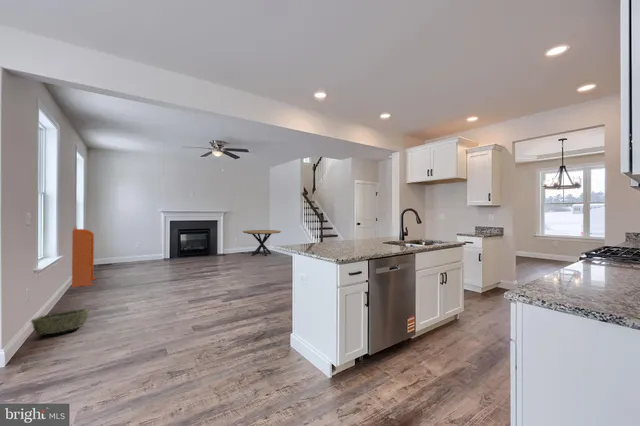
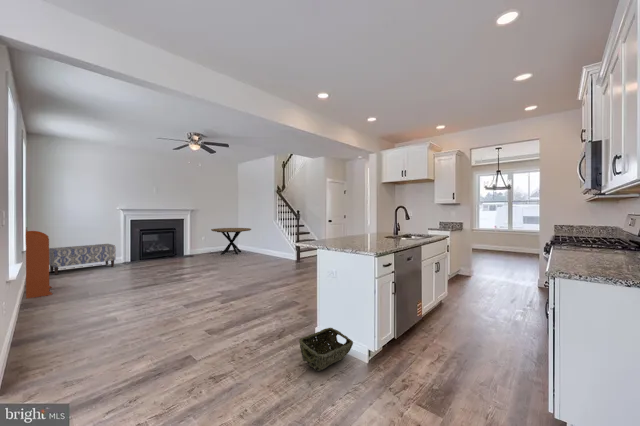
bench: none [102,242,156,268] -> present [49,244,116,275]
woven basket: present [31,308,88,335] -> present [299,328,353,371]

